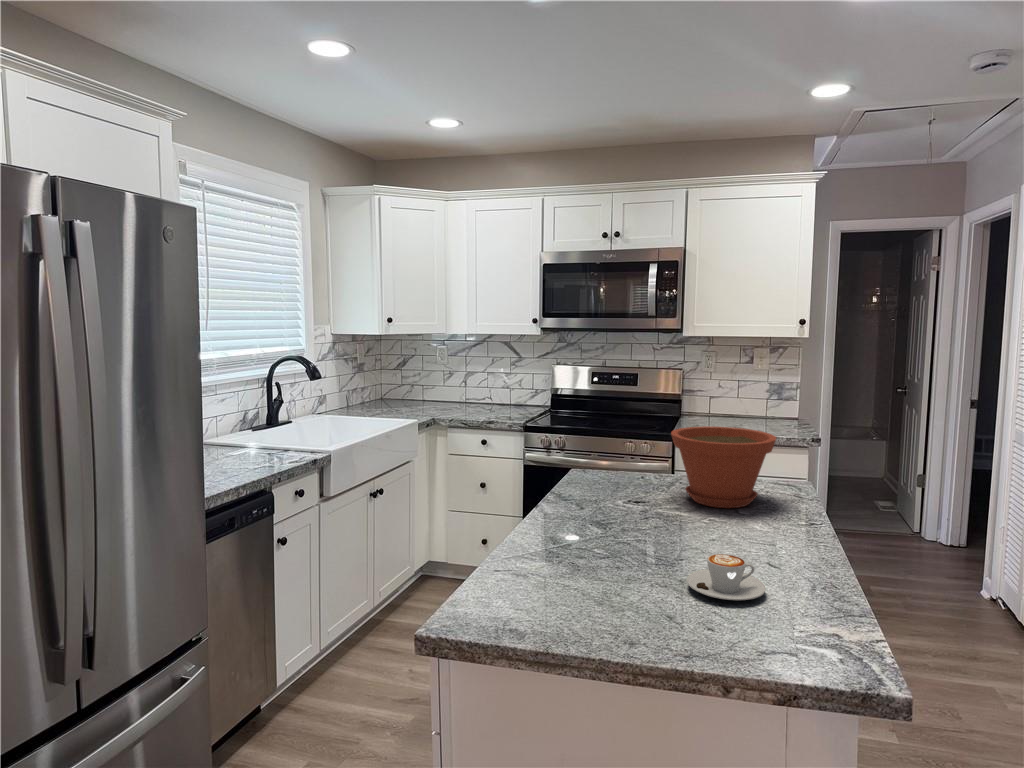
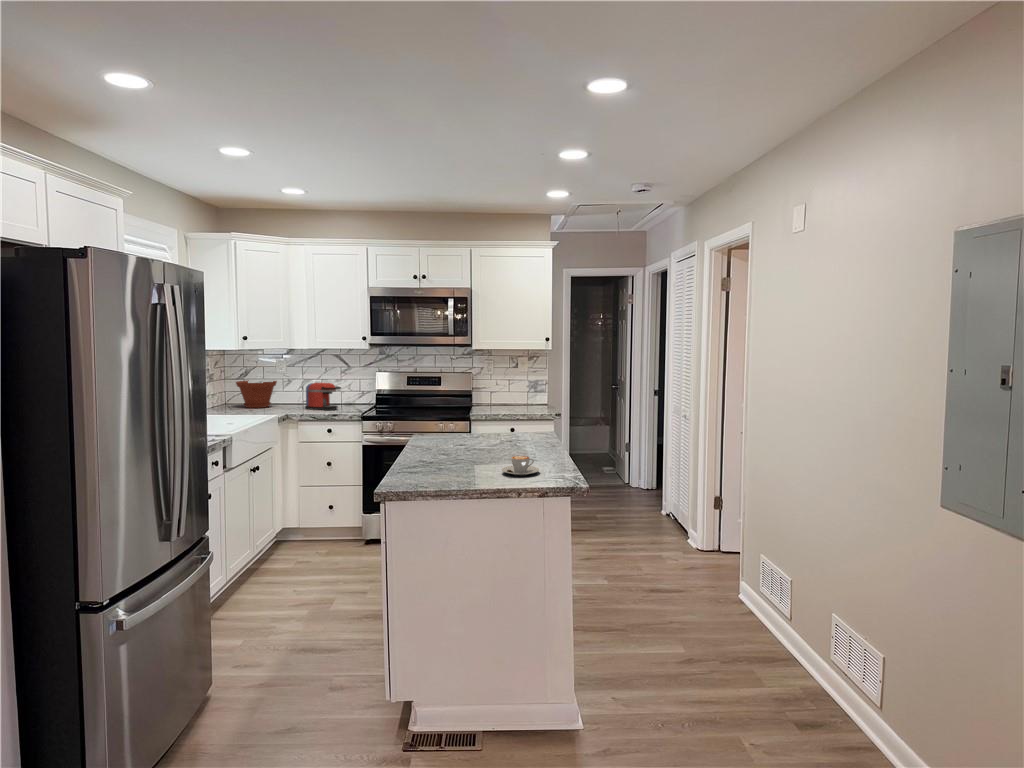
coffee maker: none [463,377,506,413] -> present [305,382,341,410]
plant pot: present [671,426,776,508] -> present [236,380,277,408]

